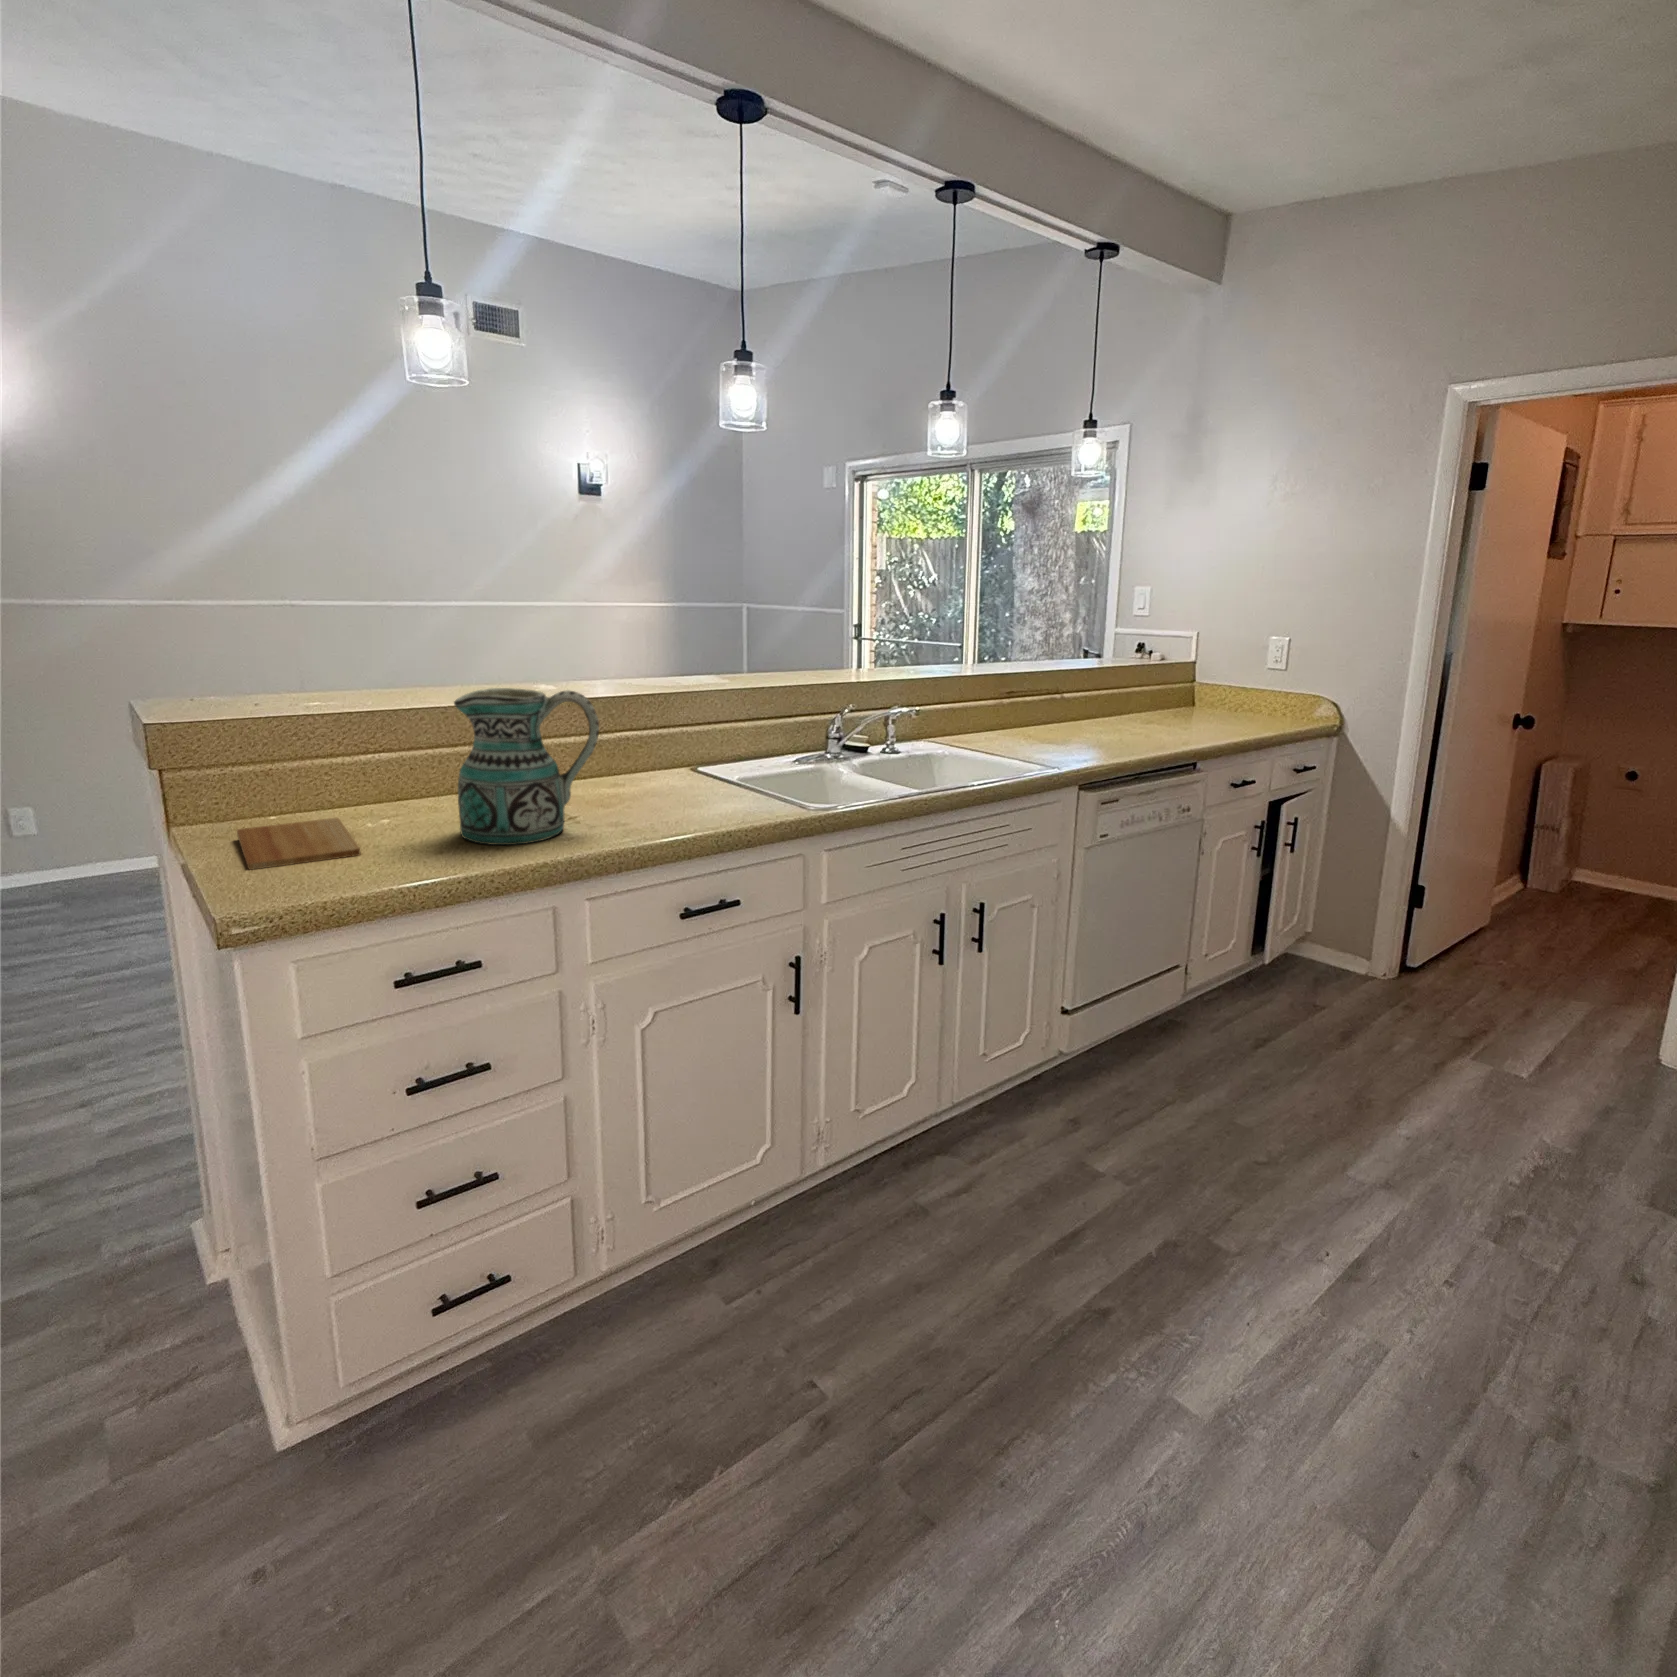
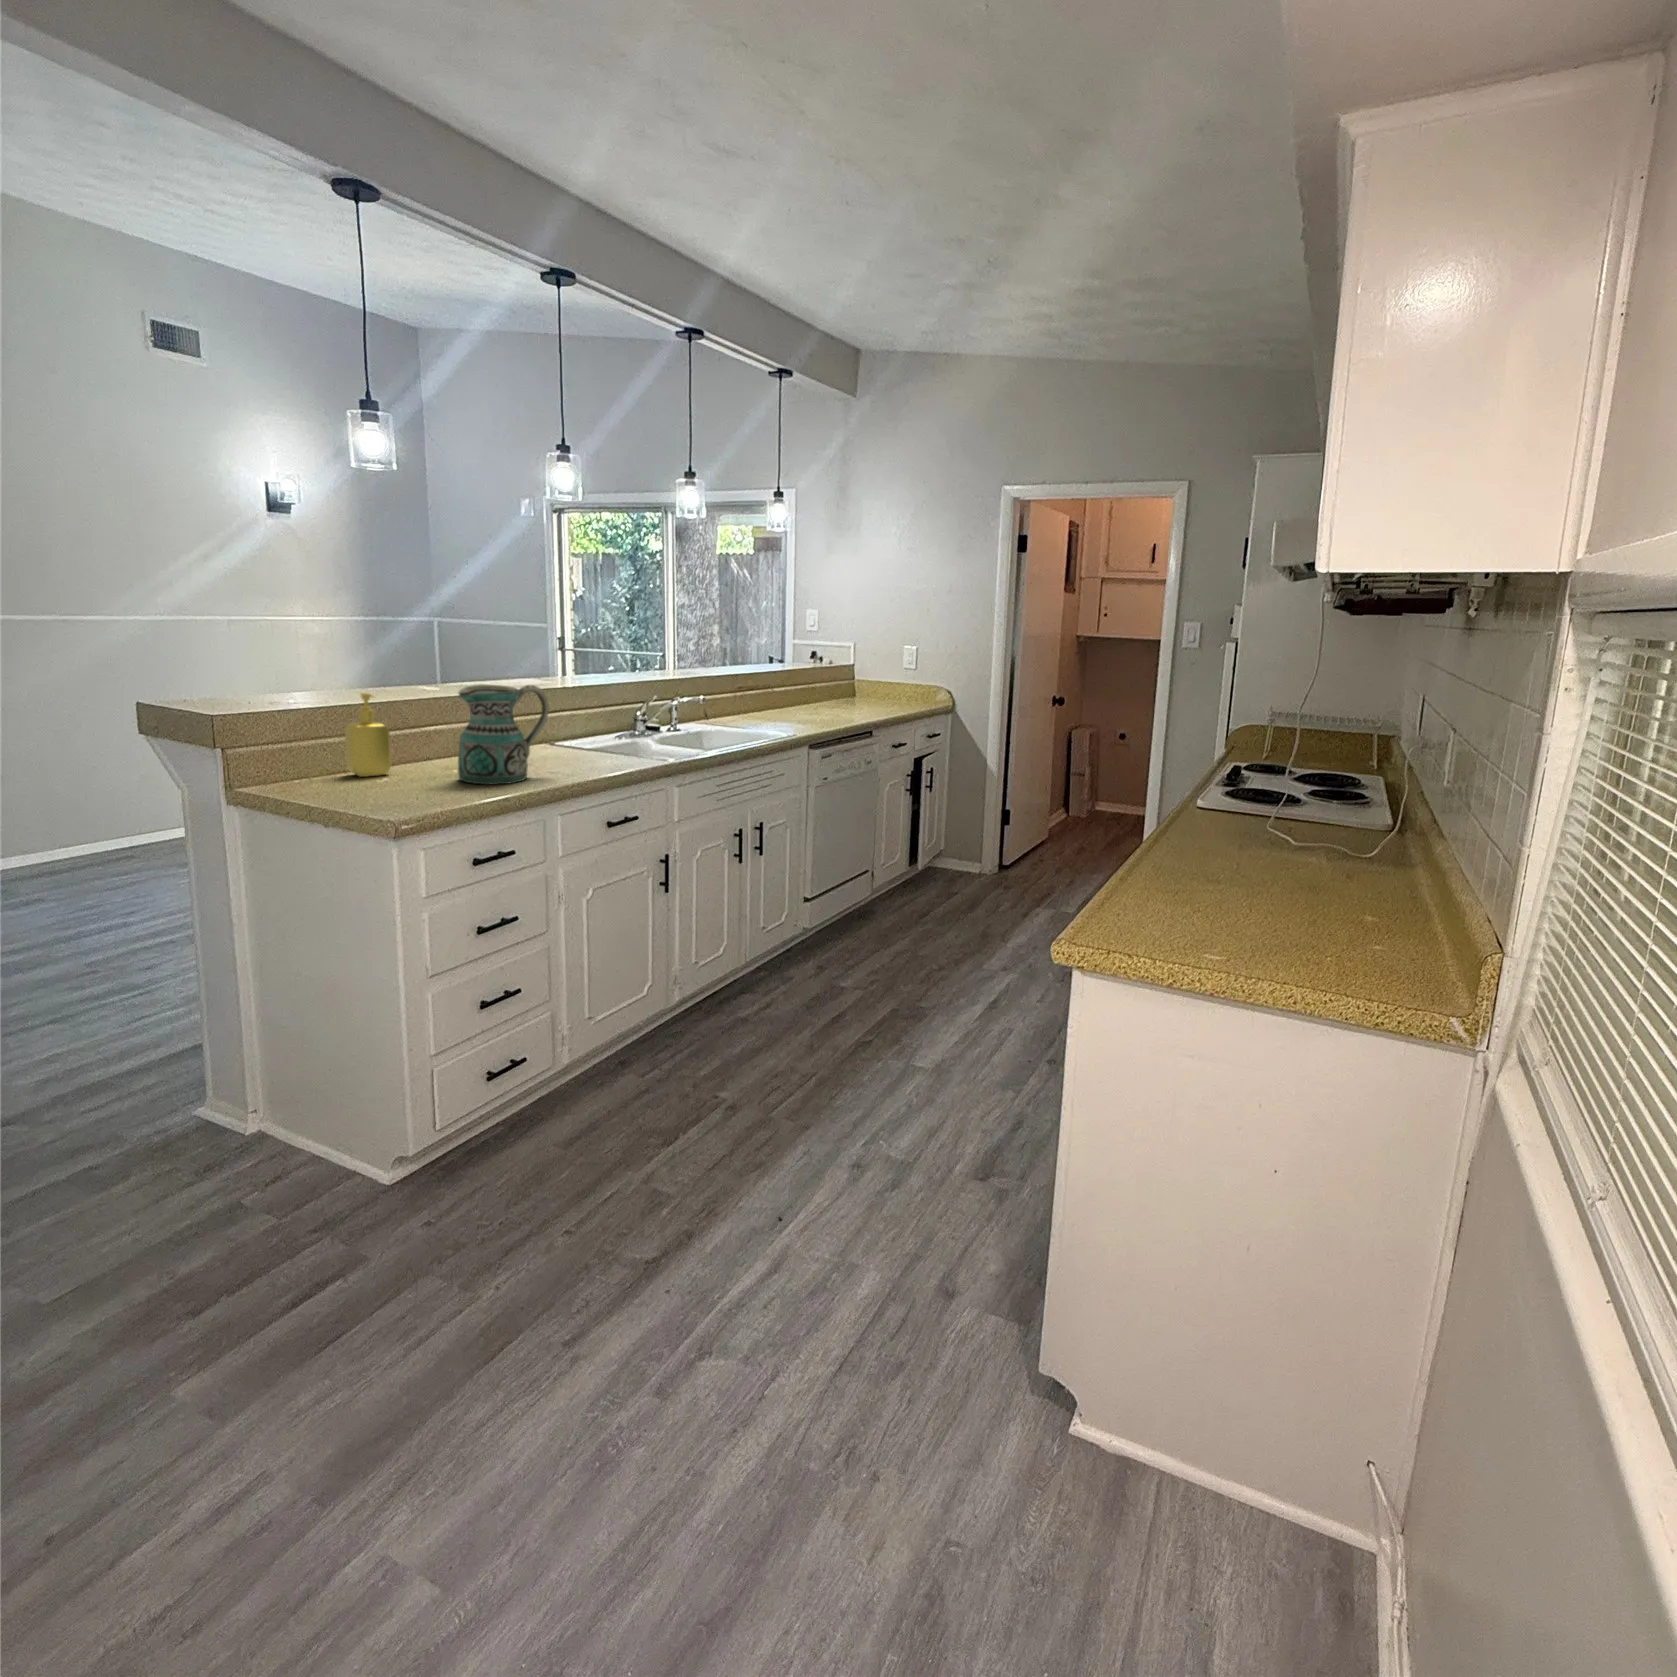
soap dispenser: none [348,696,412,815] -> present [345,693,391,777]
cutting board: present [237,818,360,870] -> none [303,776,414,803]

